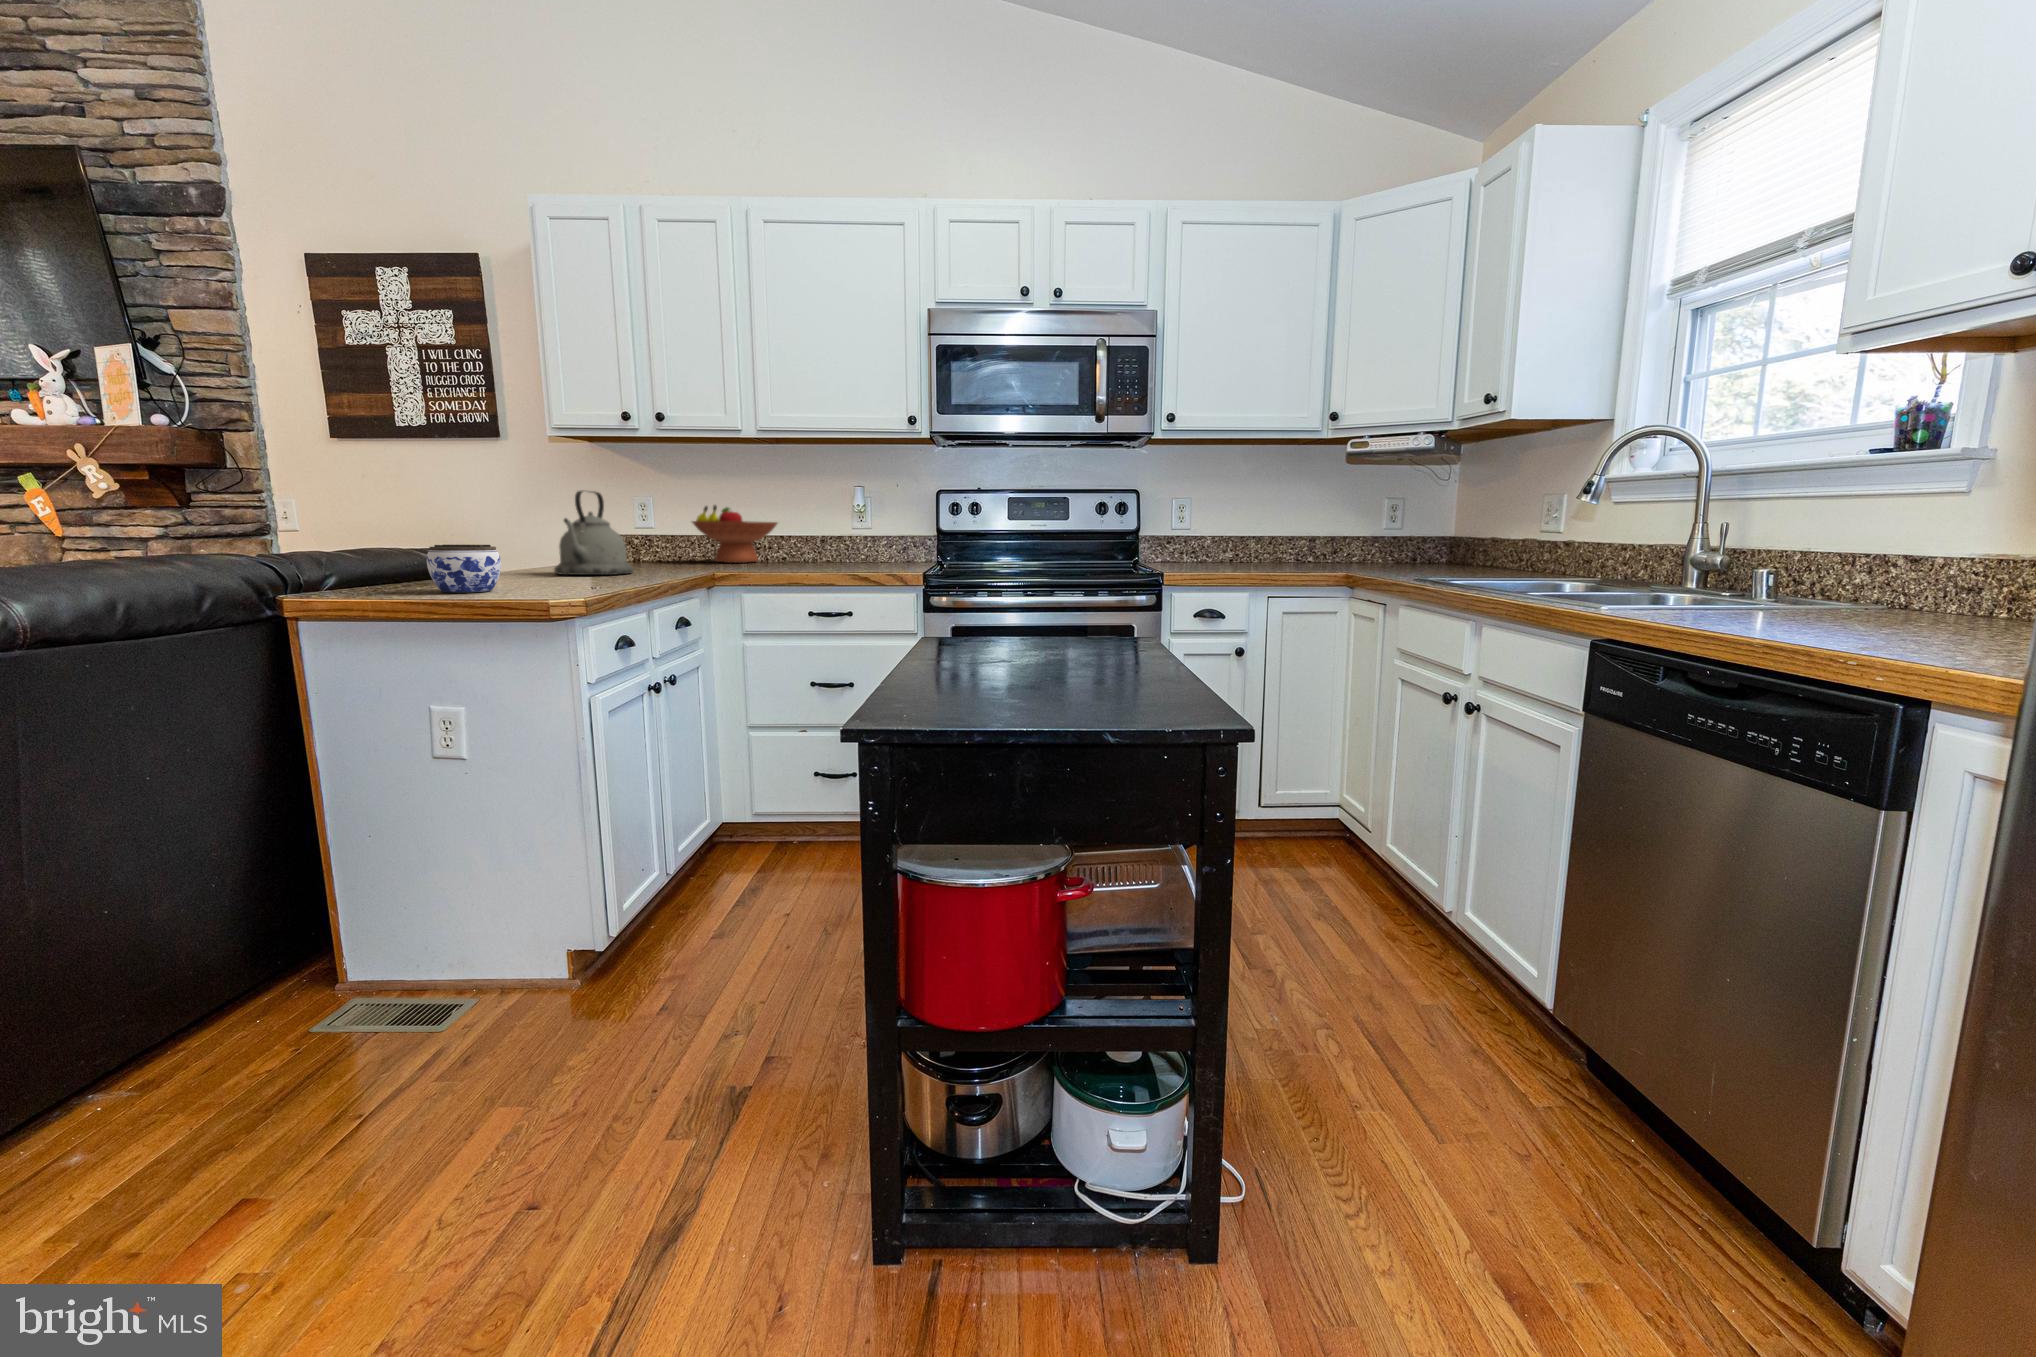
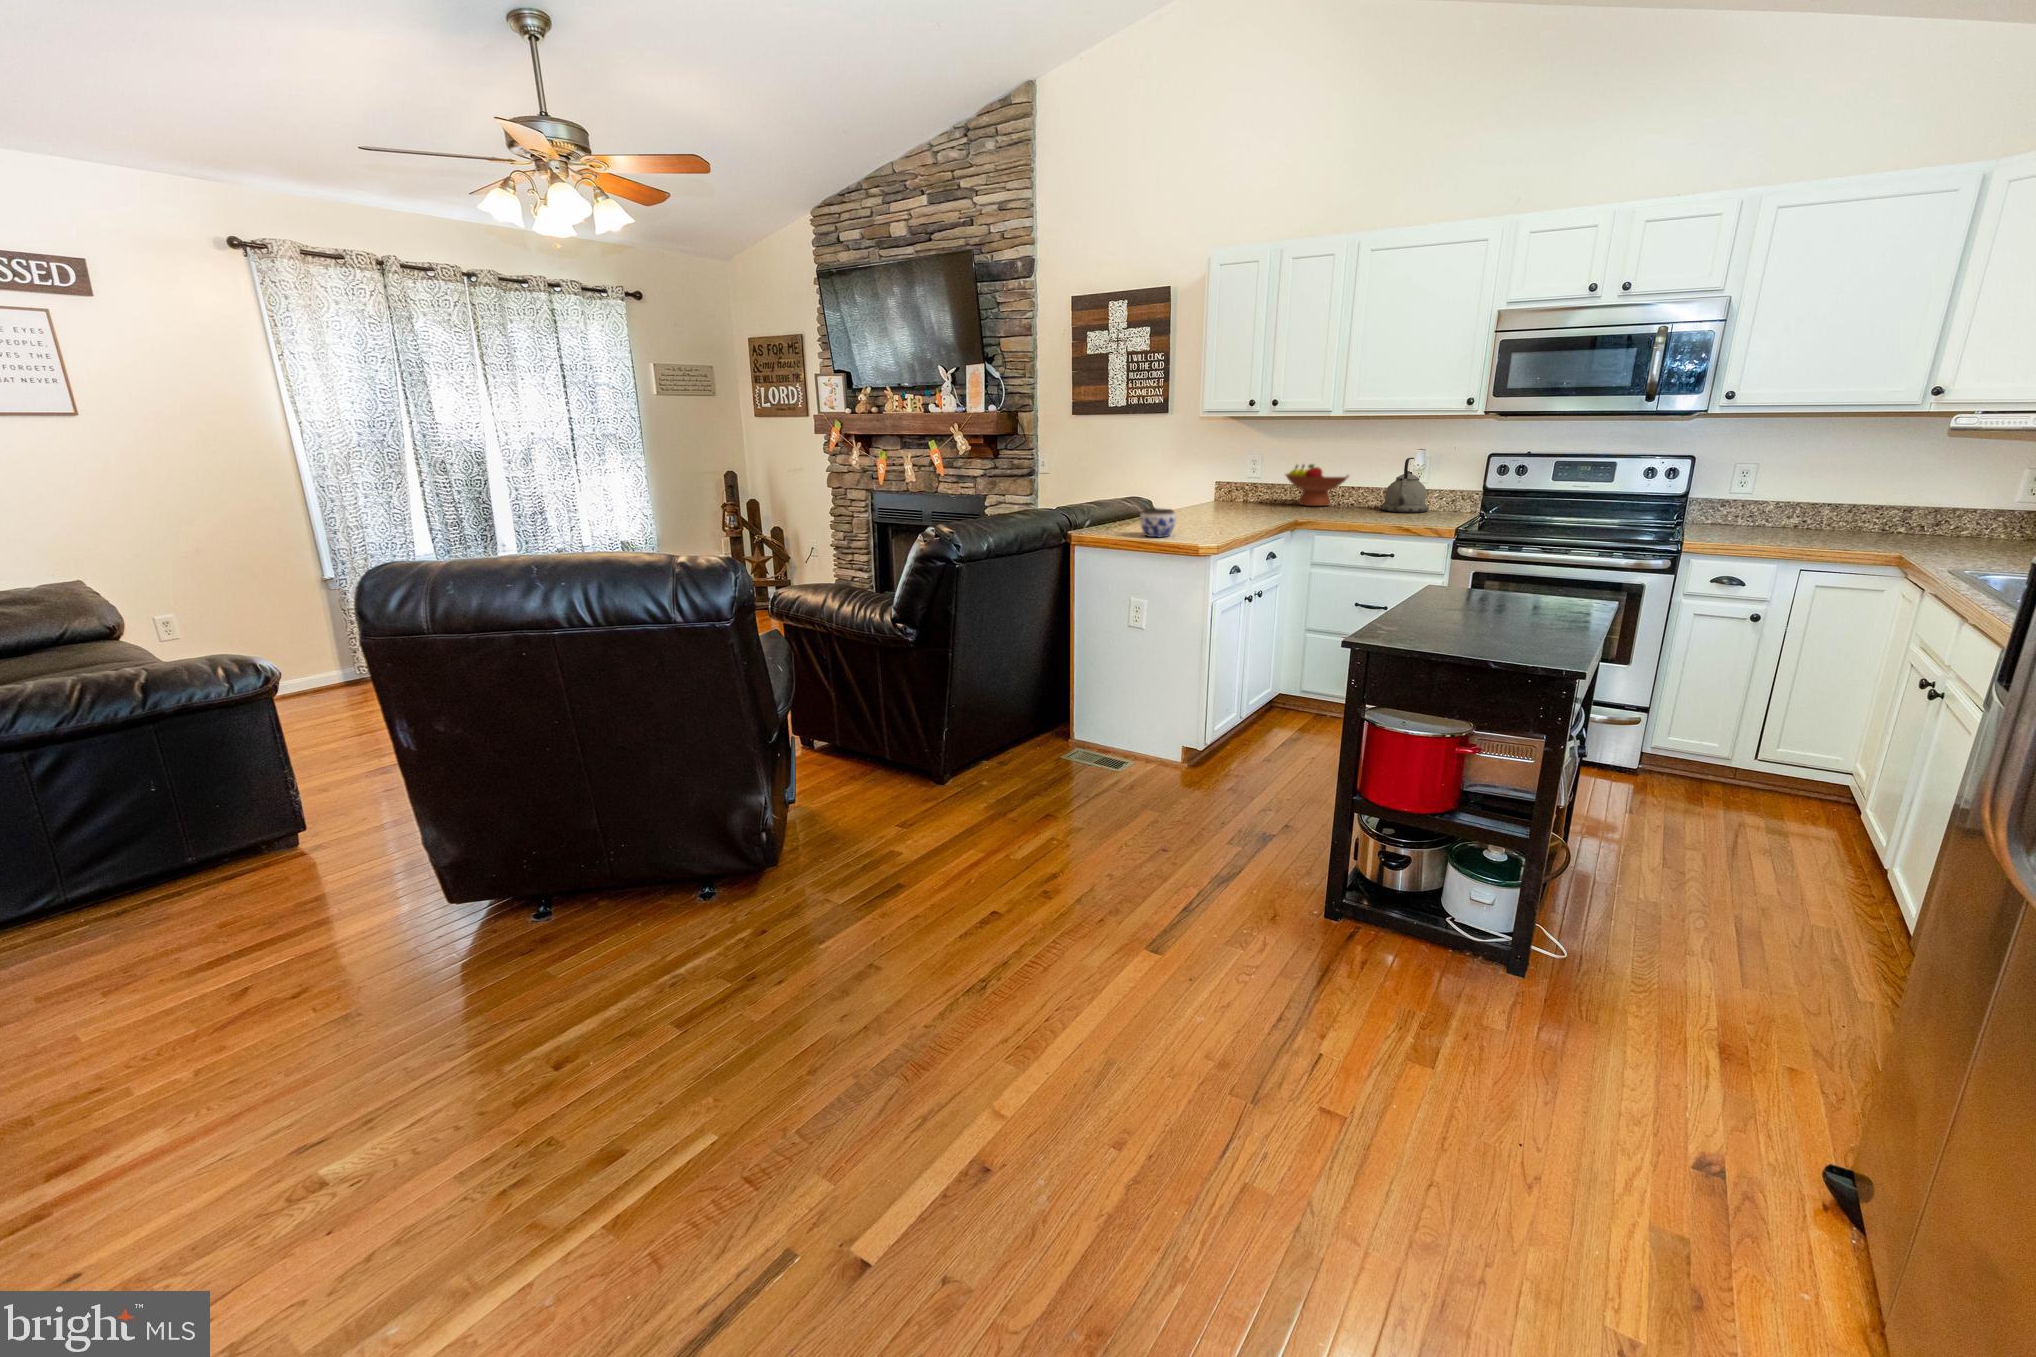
kettle: present [554,490,633,575] -> present [1380,458,1428,513]

